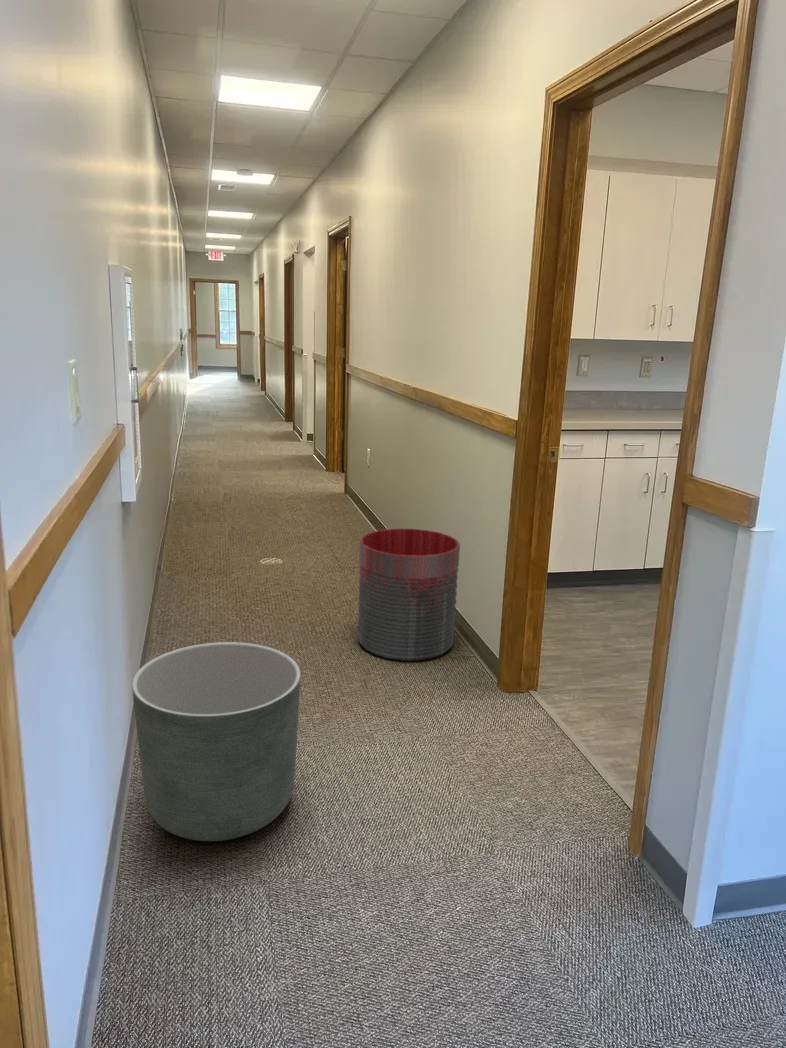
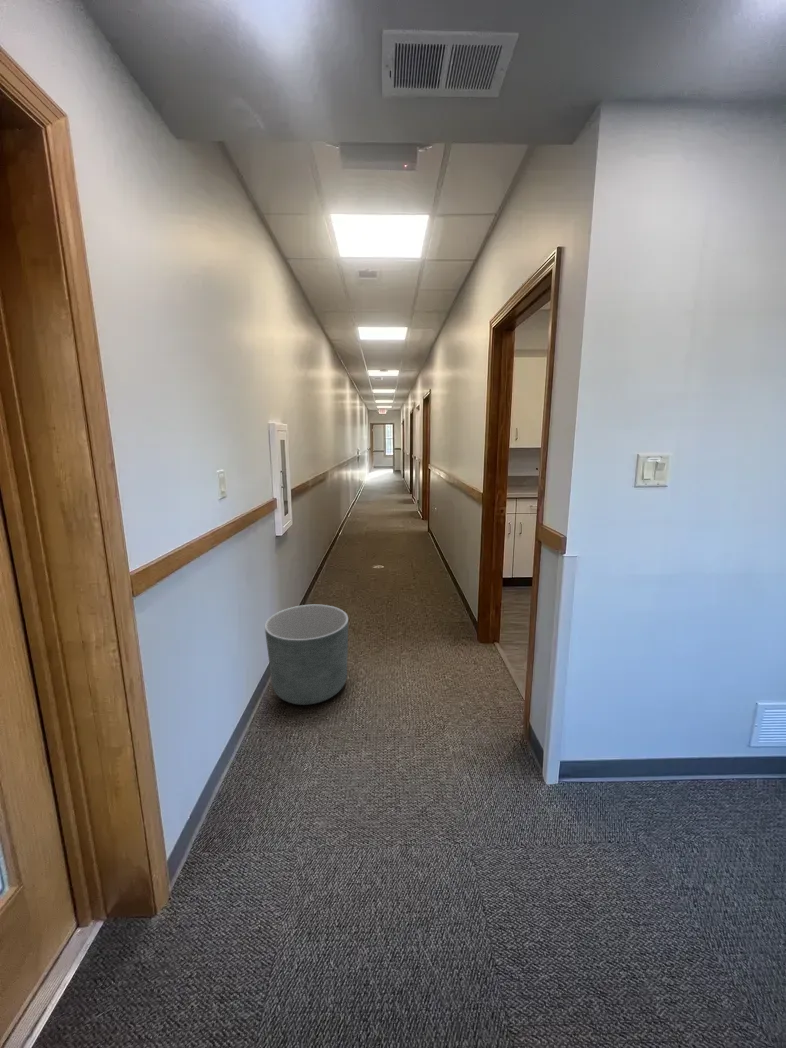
trash can: present [358,529,460,661] -> none [407,550,461,621]

